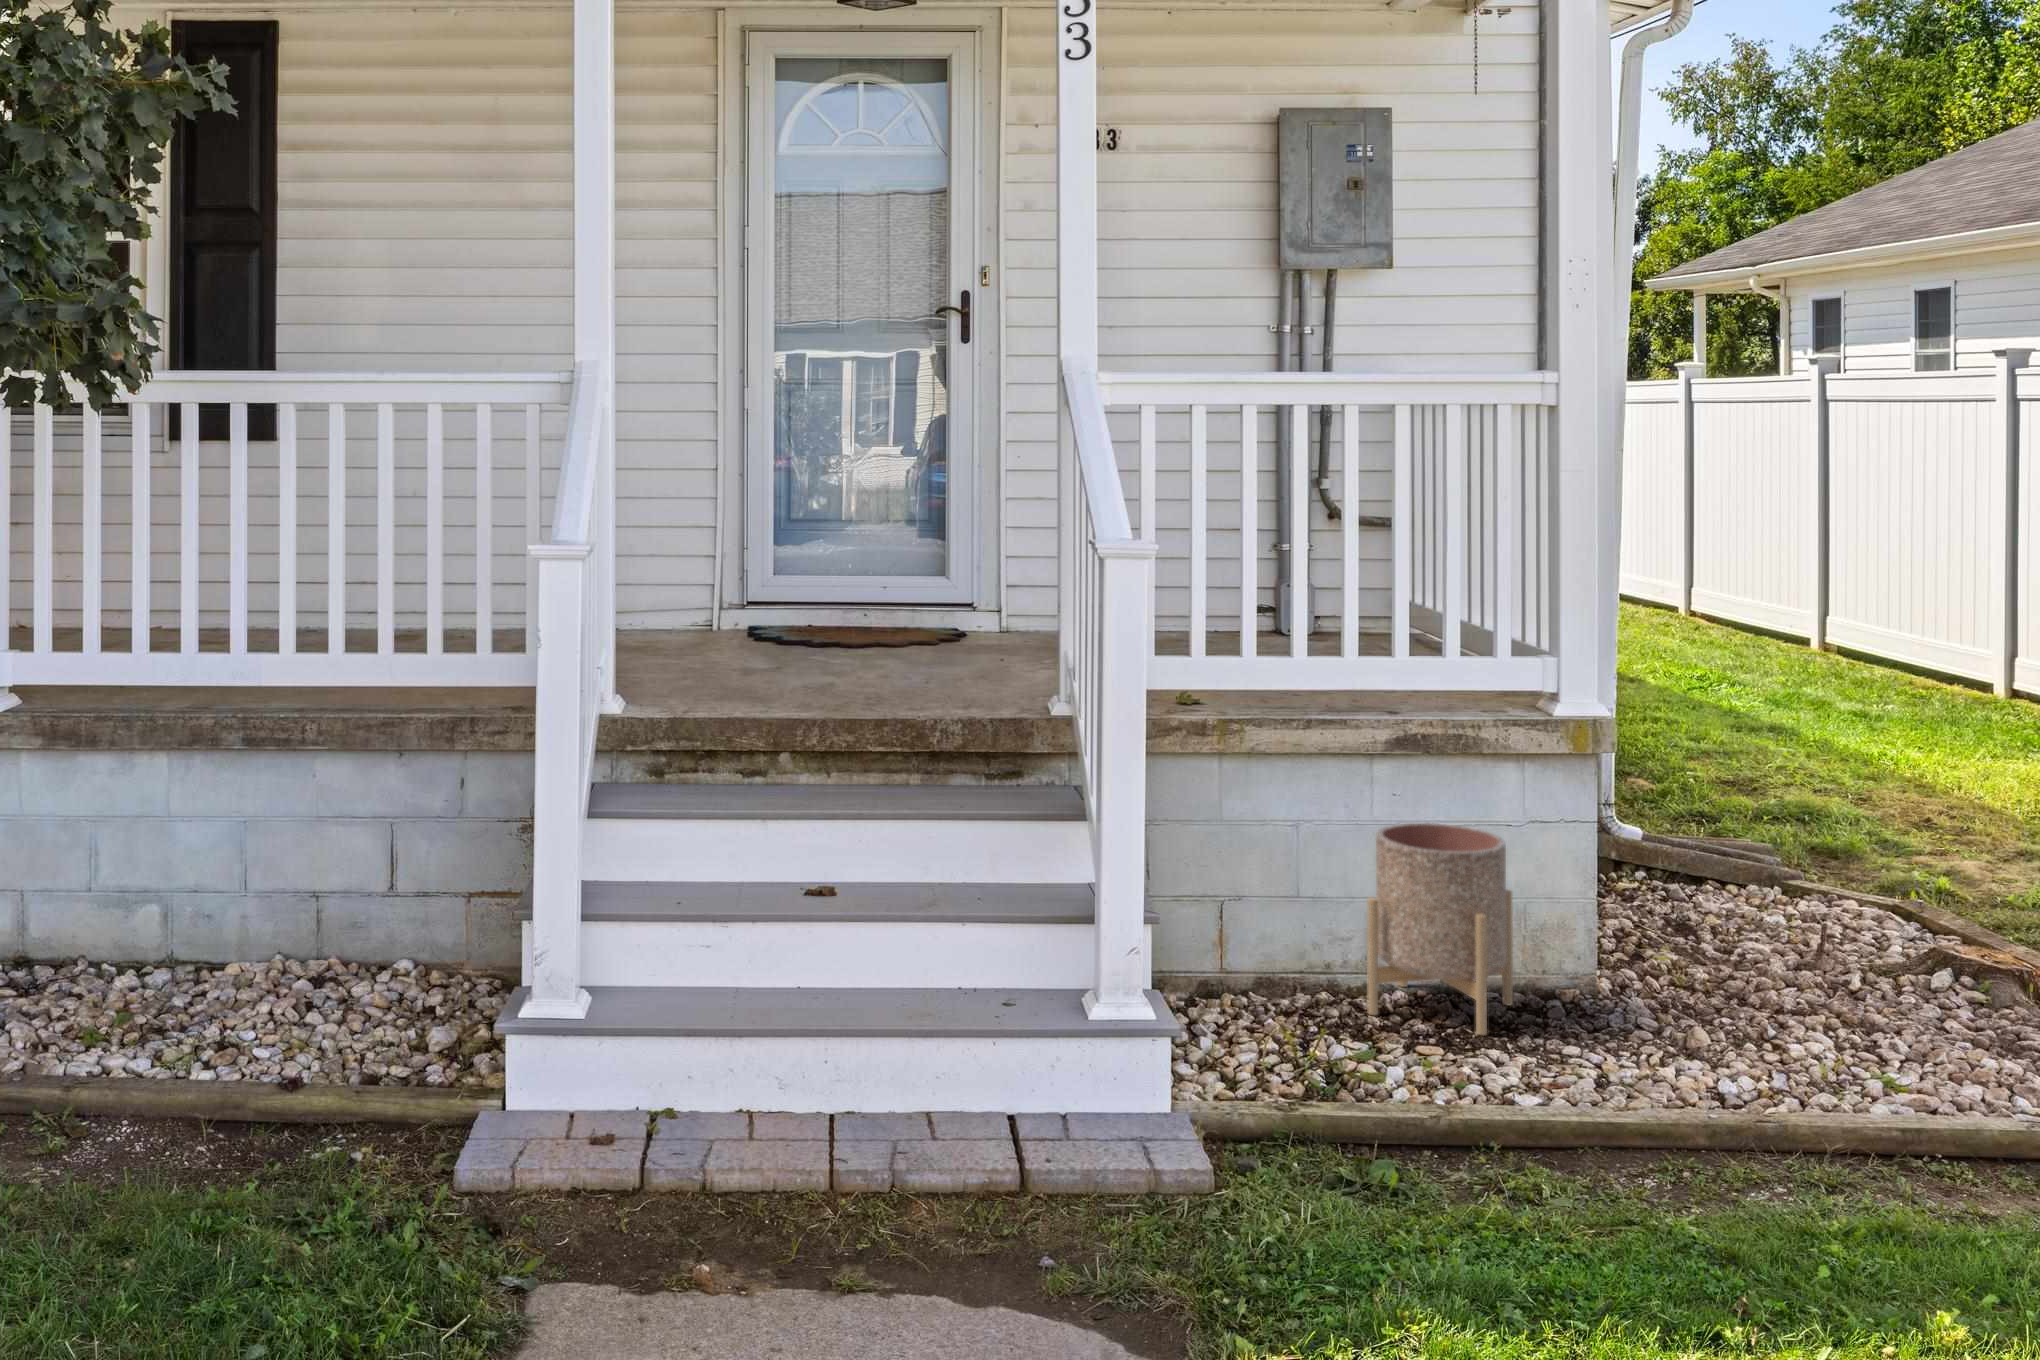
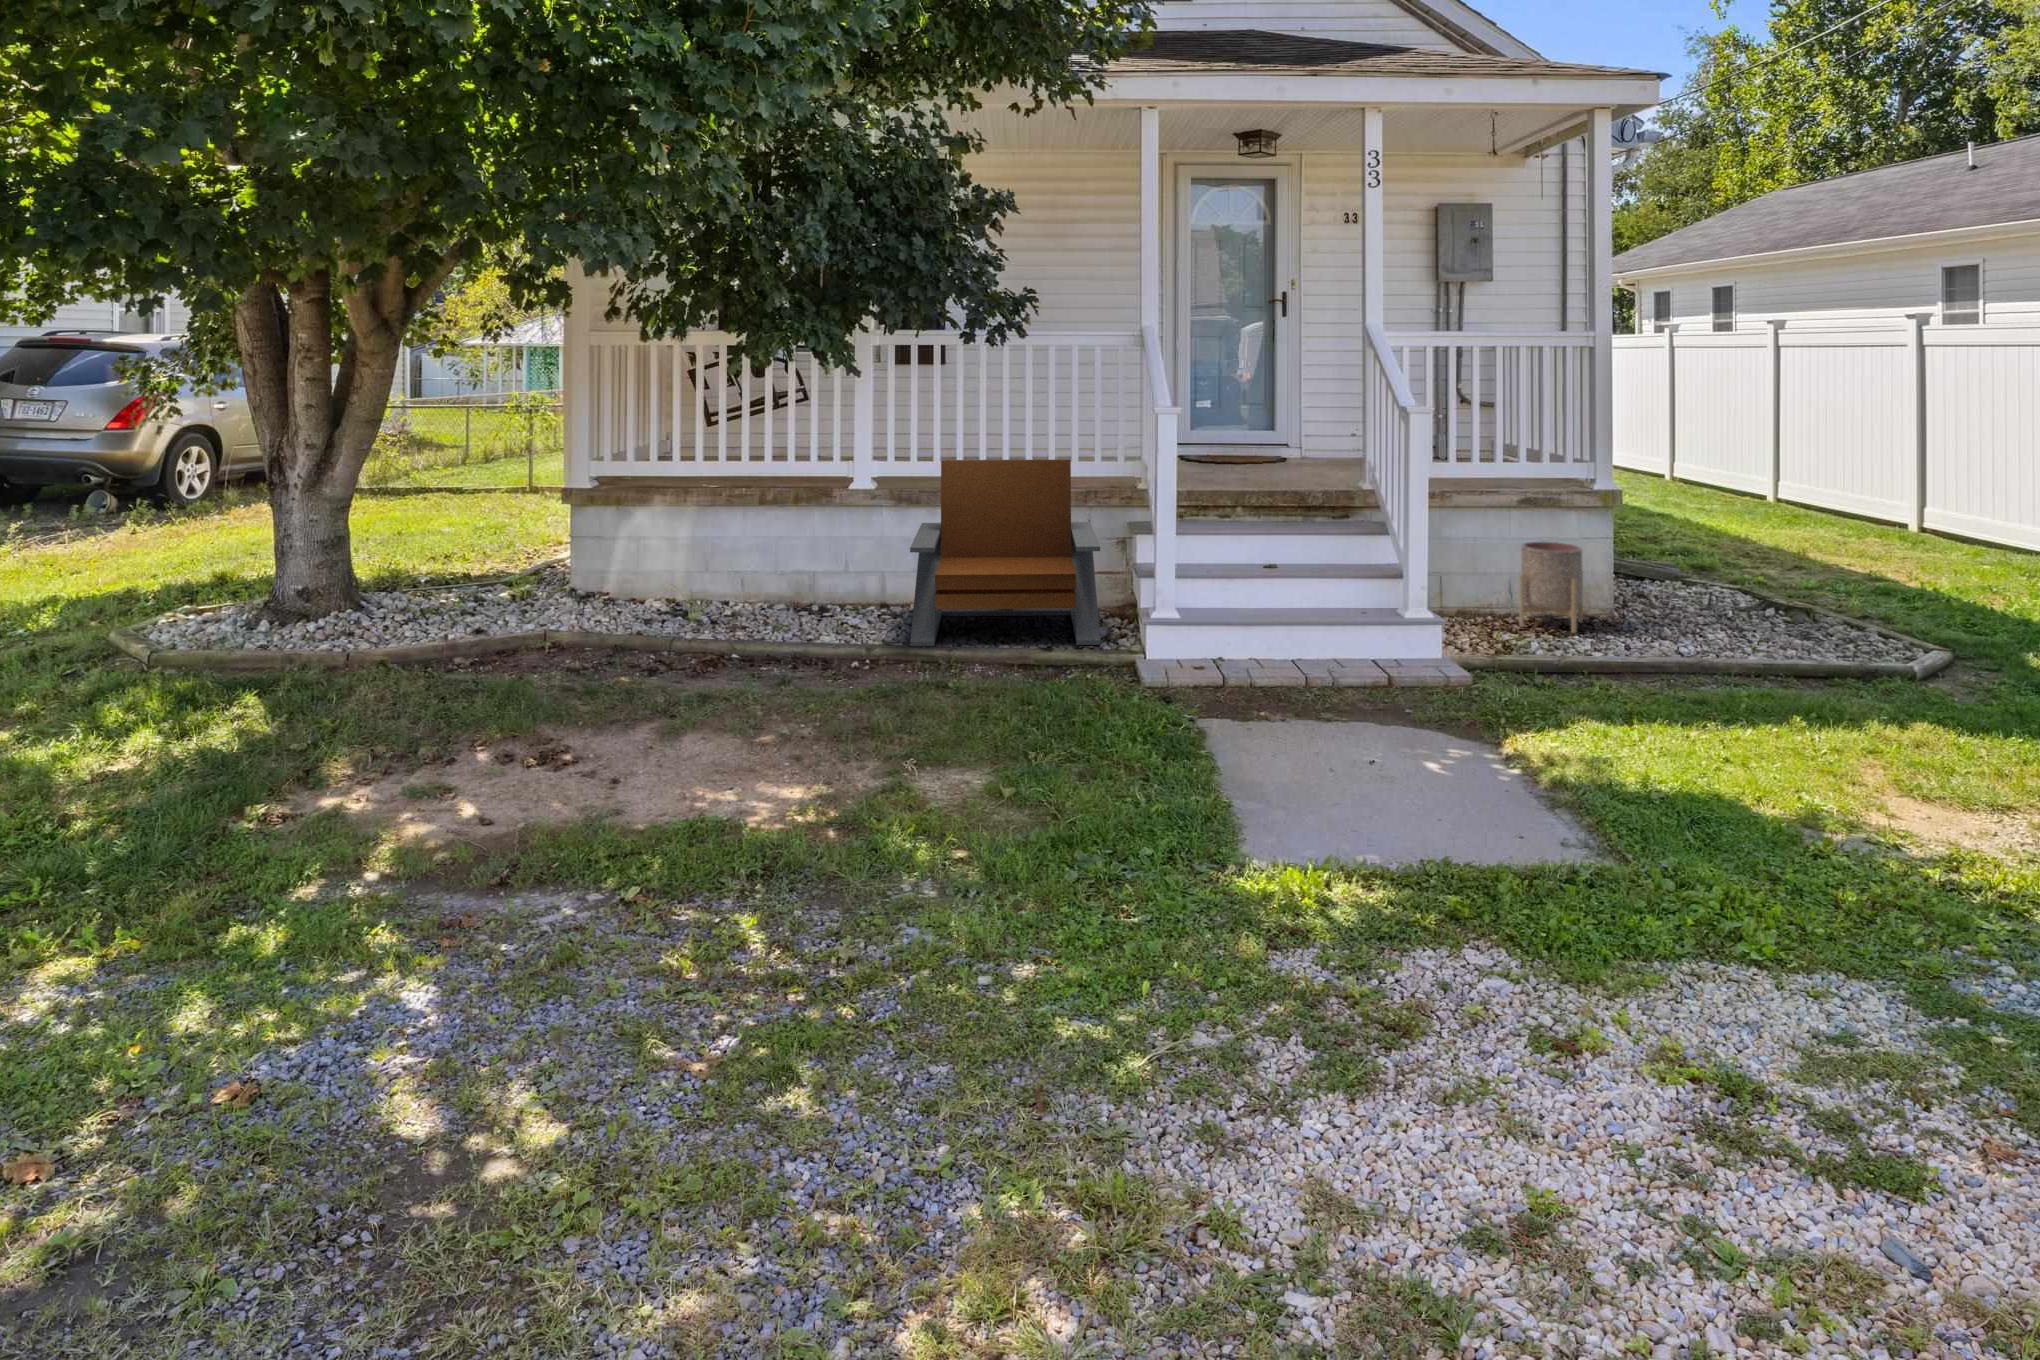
lounge chair: none [4,632,478,1050] -> present [910,459,1100,646]

